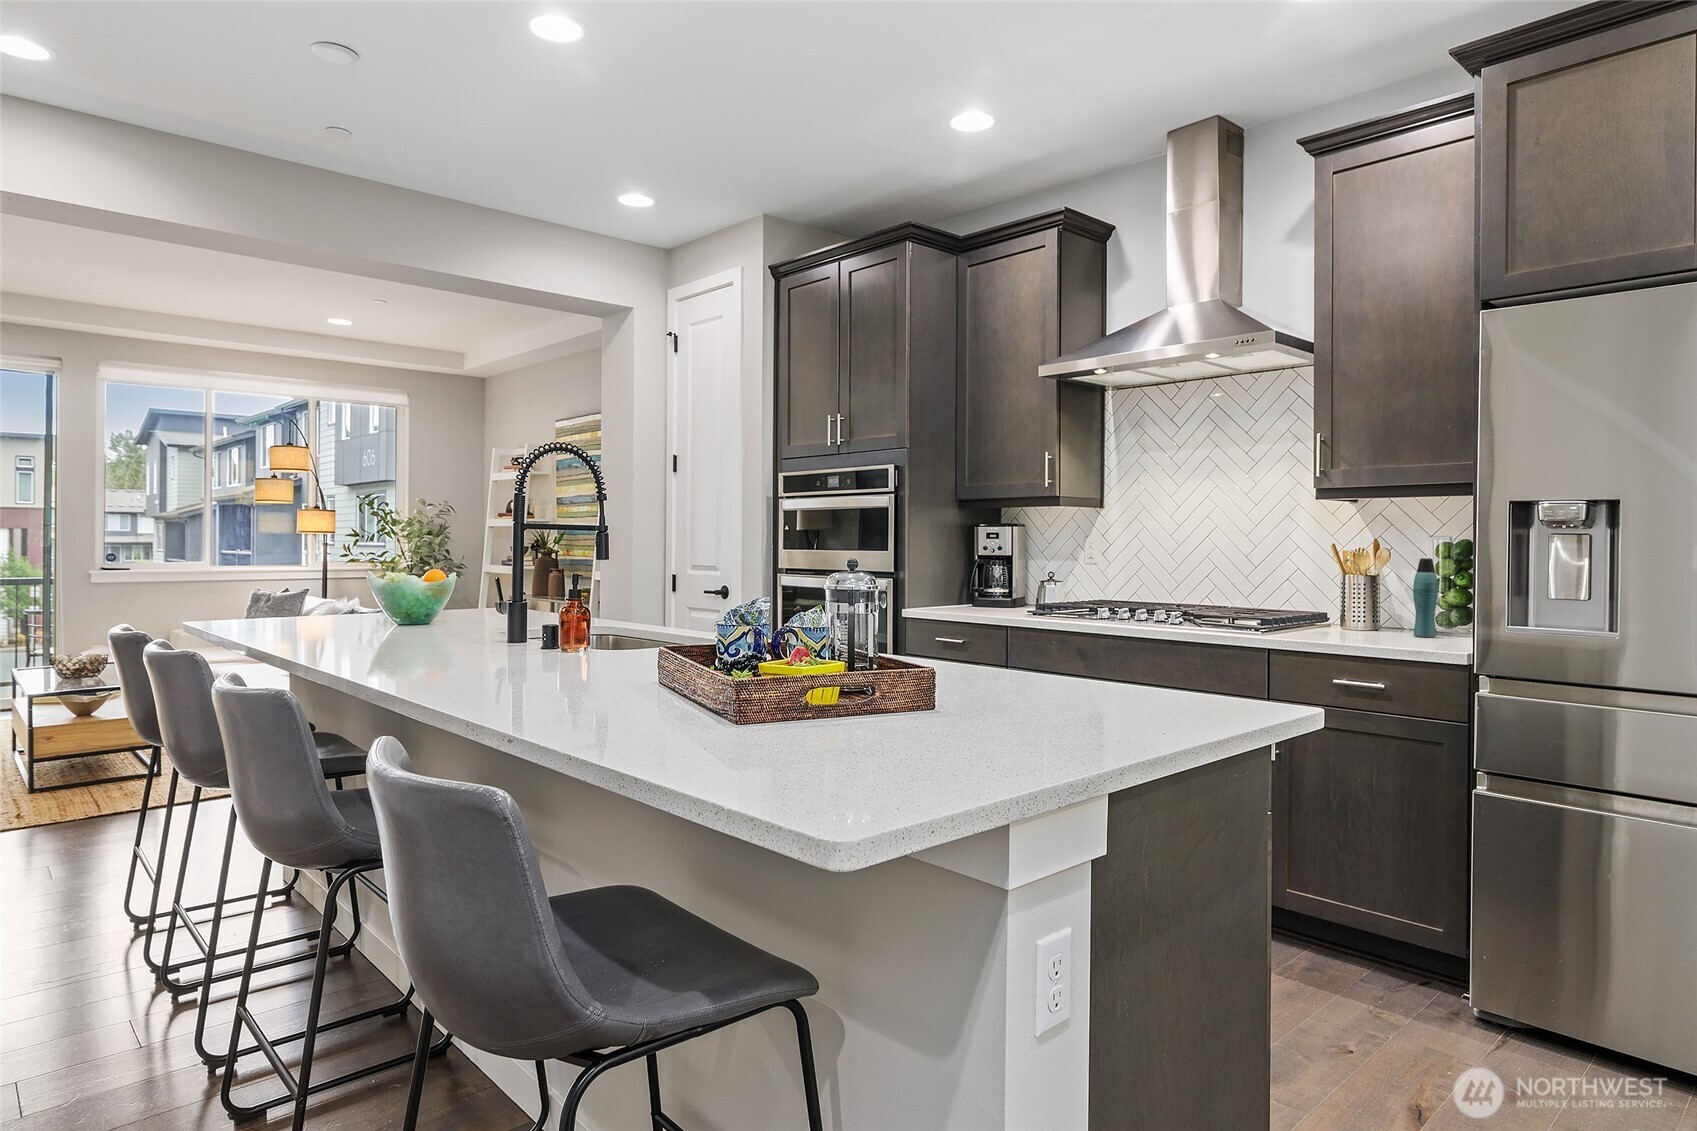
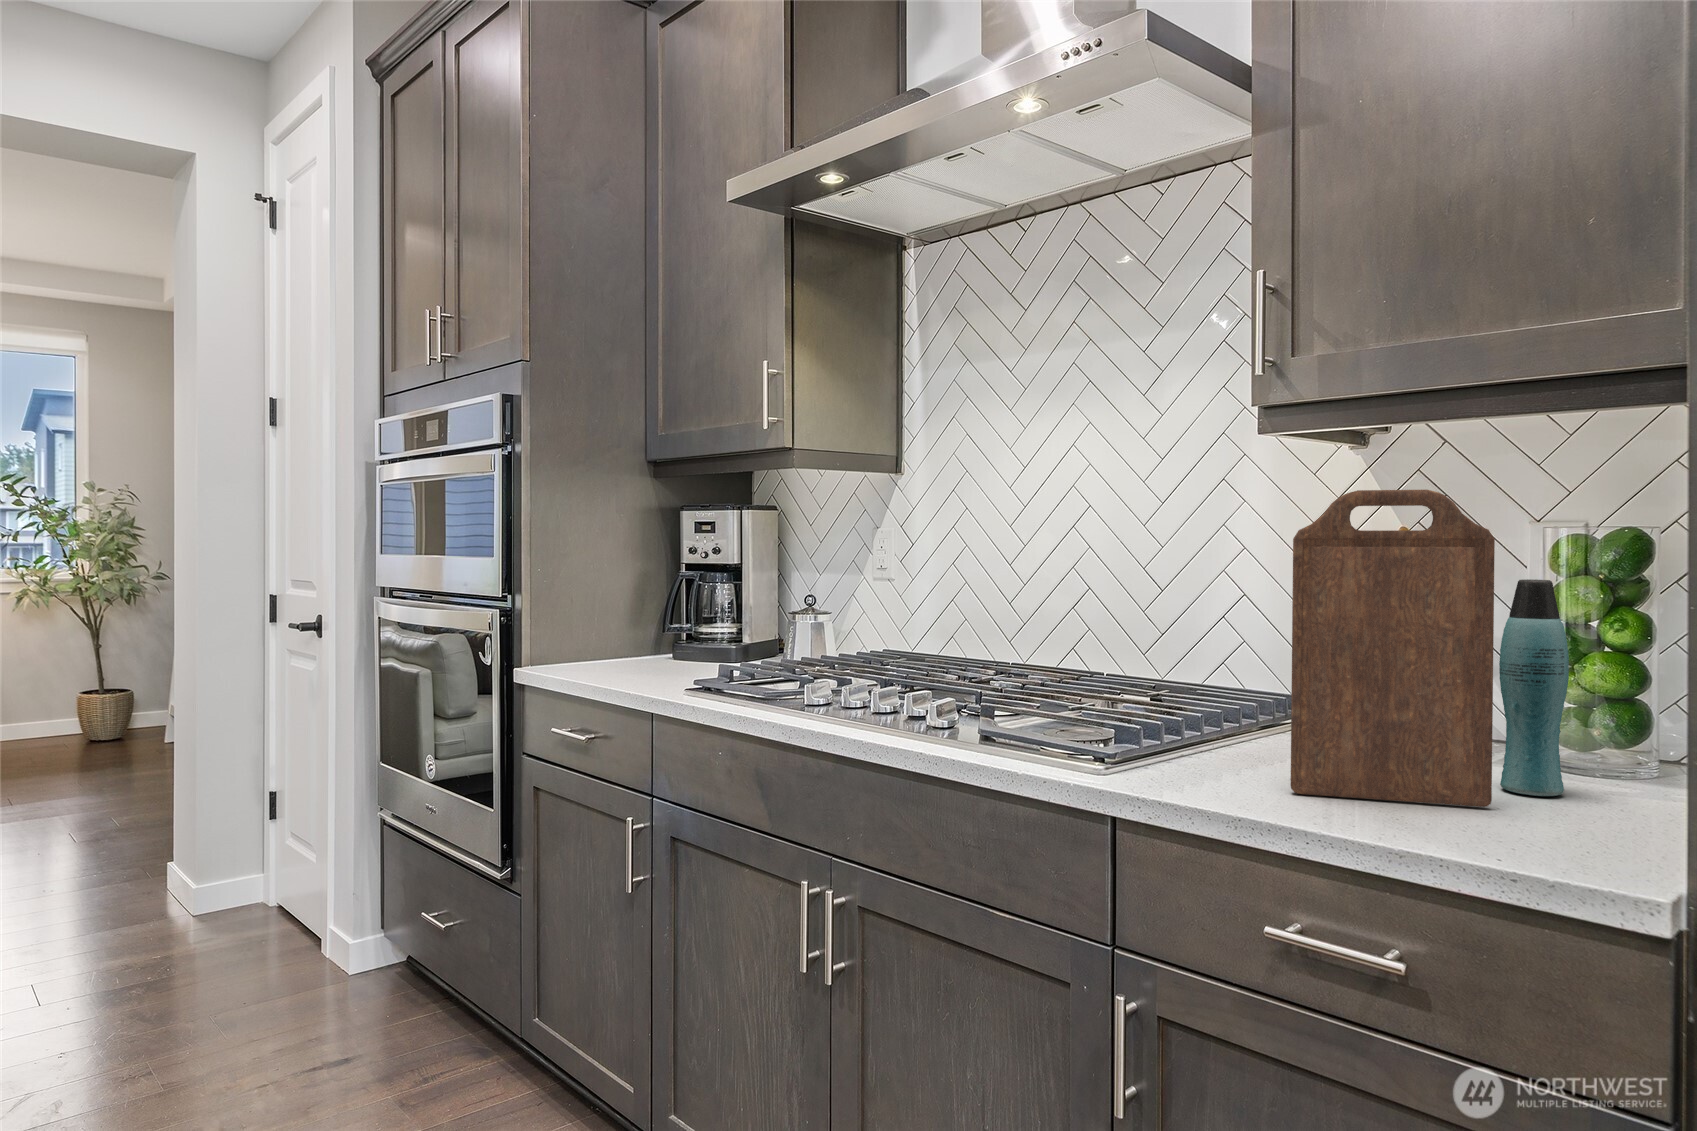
cutting board: none [1336,525,1410,638] -> present [1291,490,1495,807]

